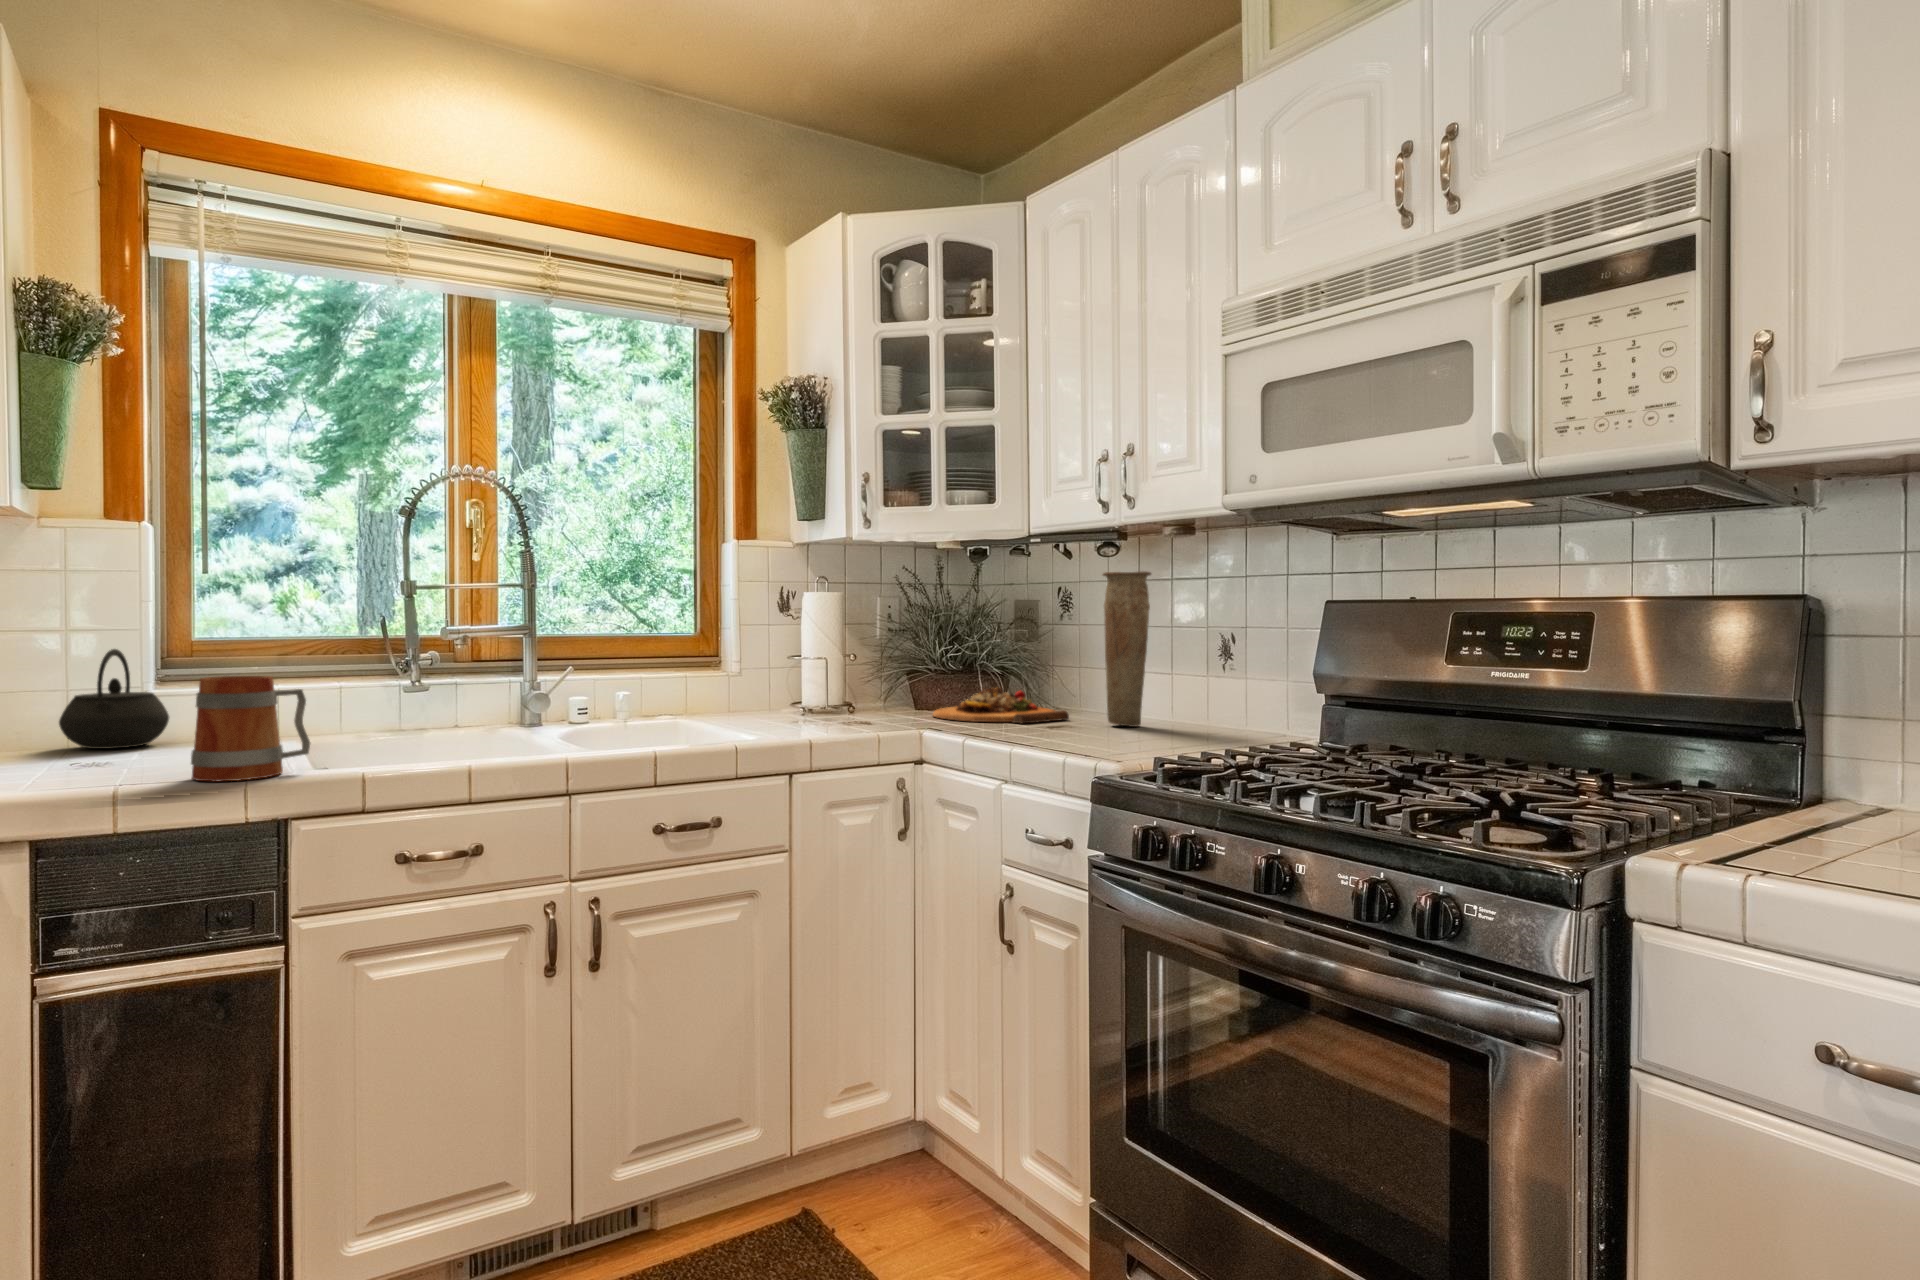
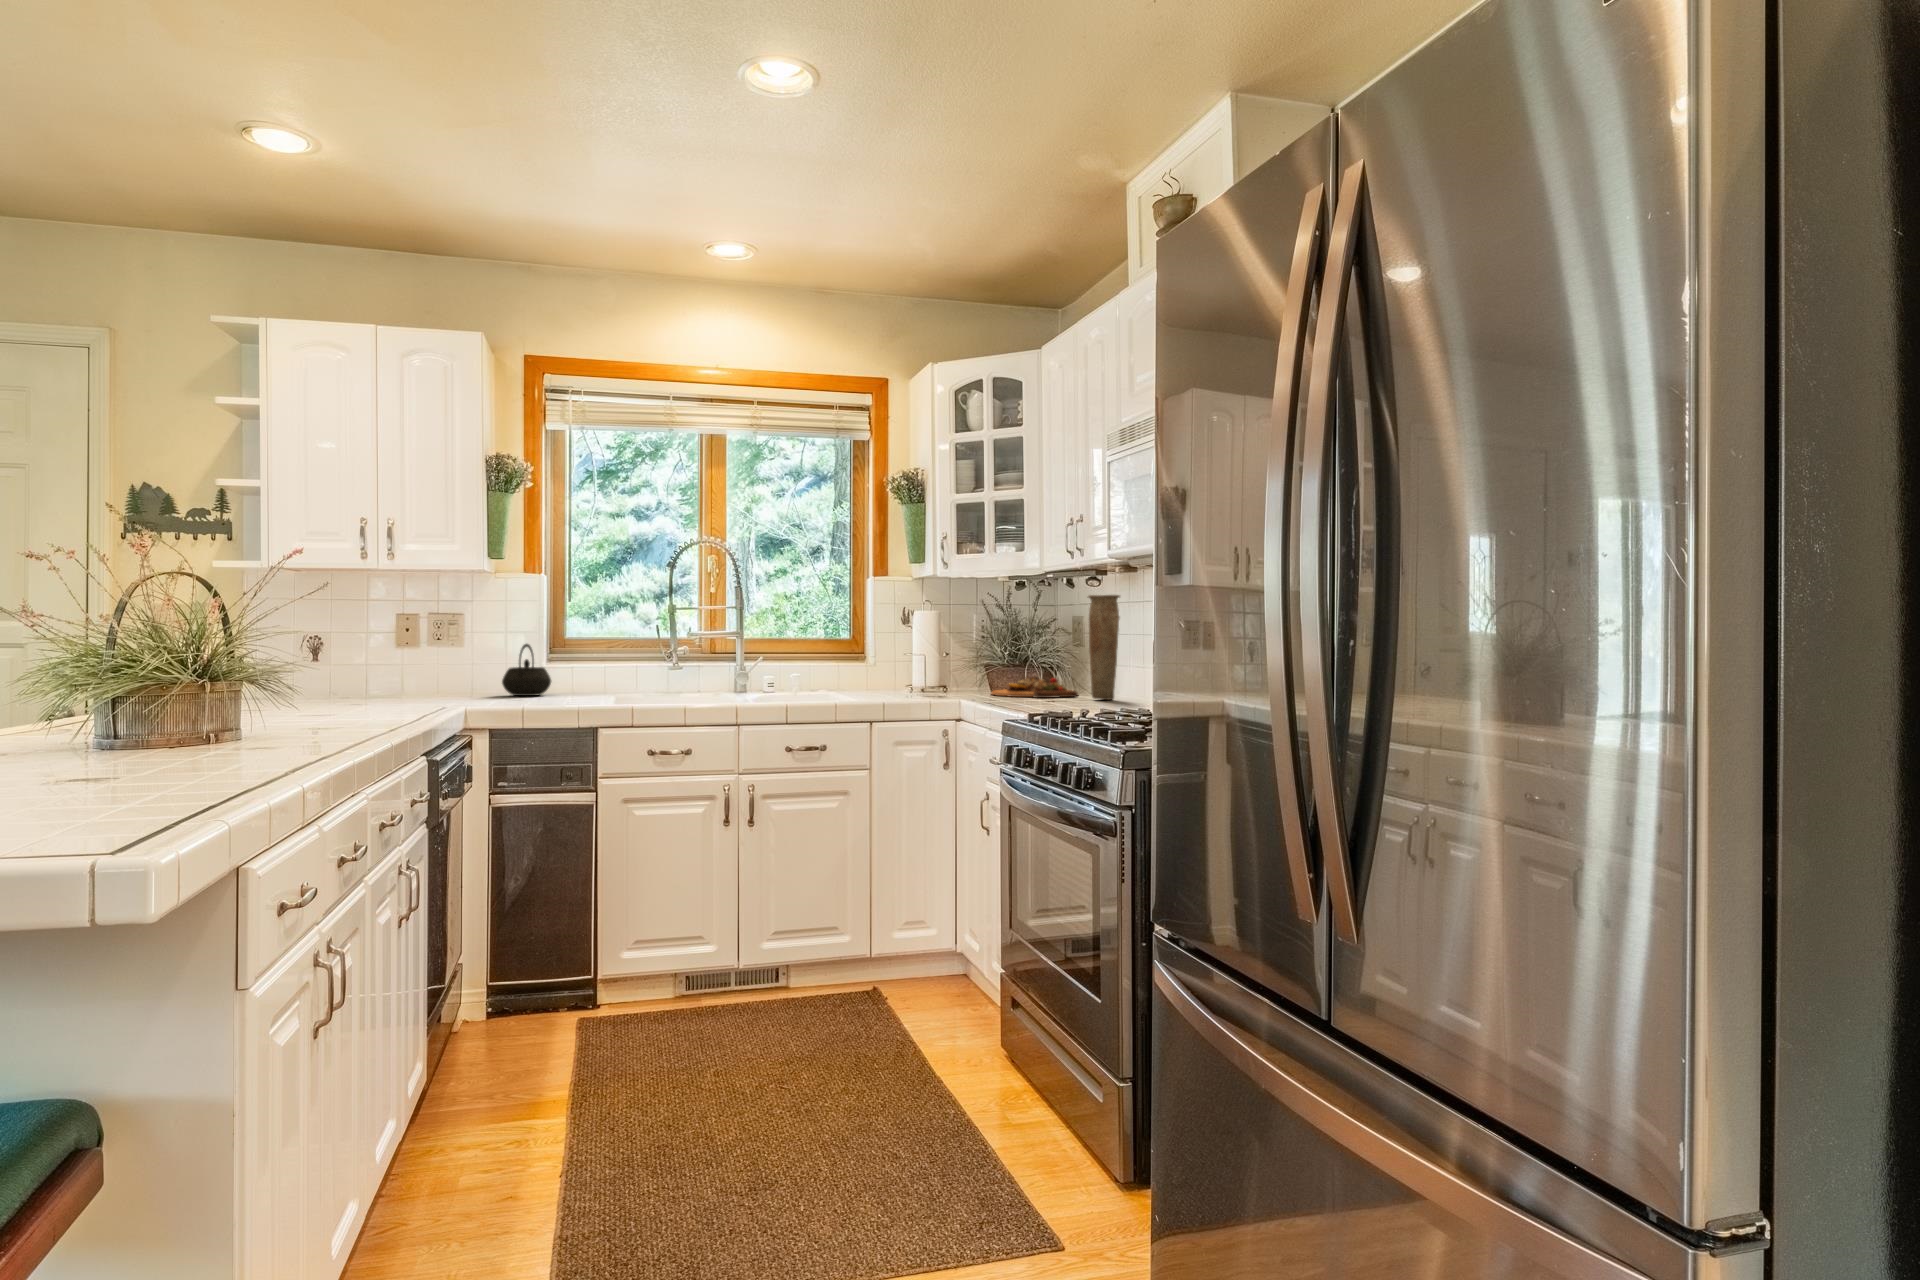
mug: present [191,676,310,782] -> none [555,655,609,706]

